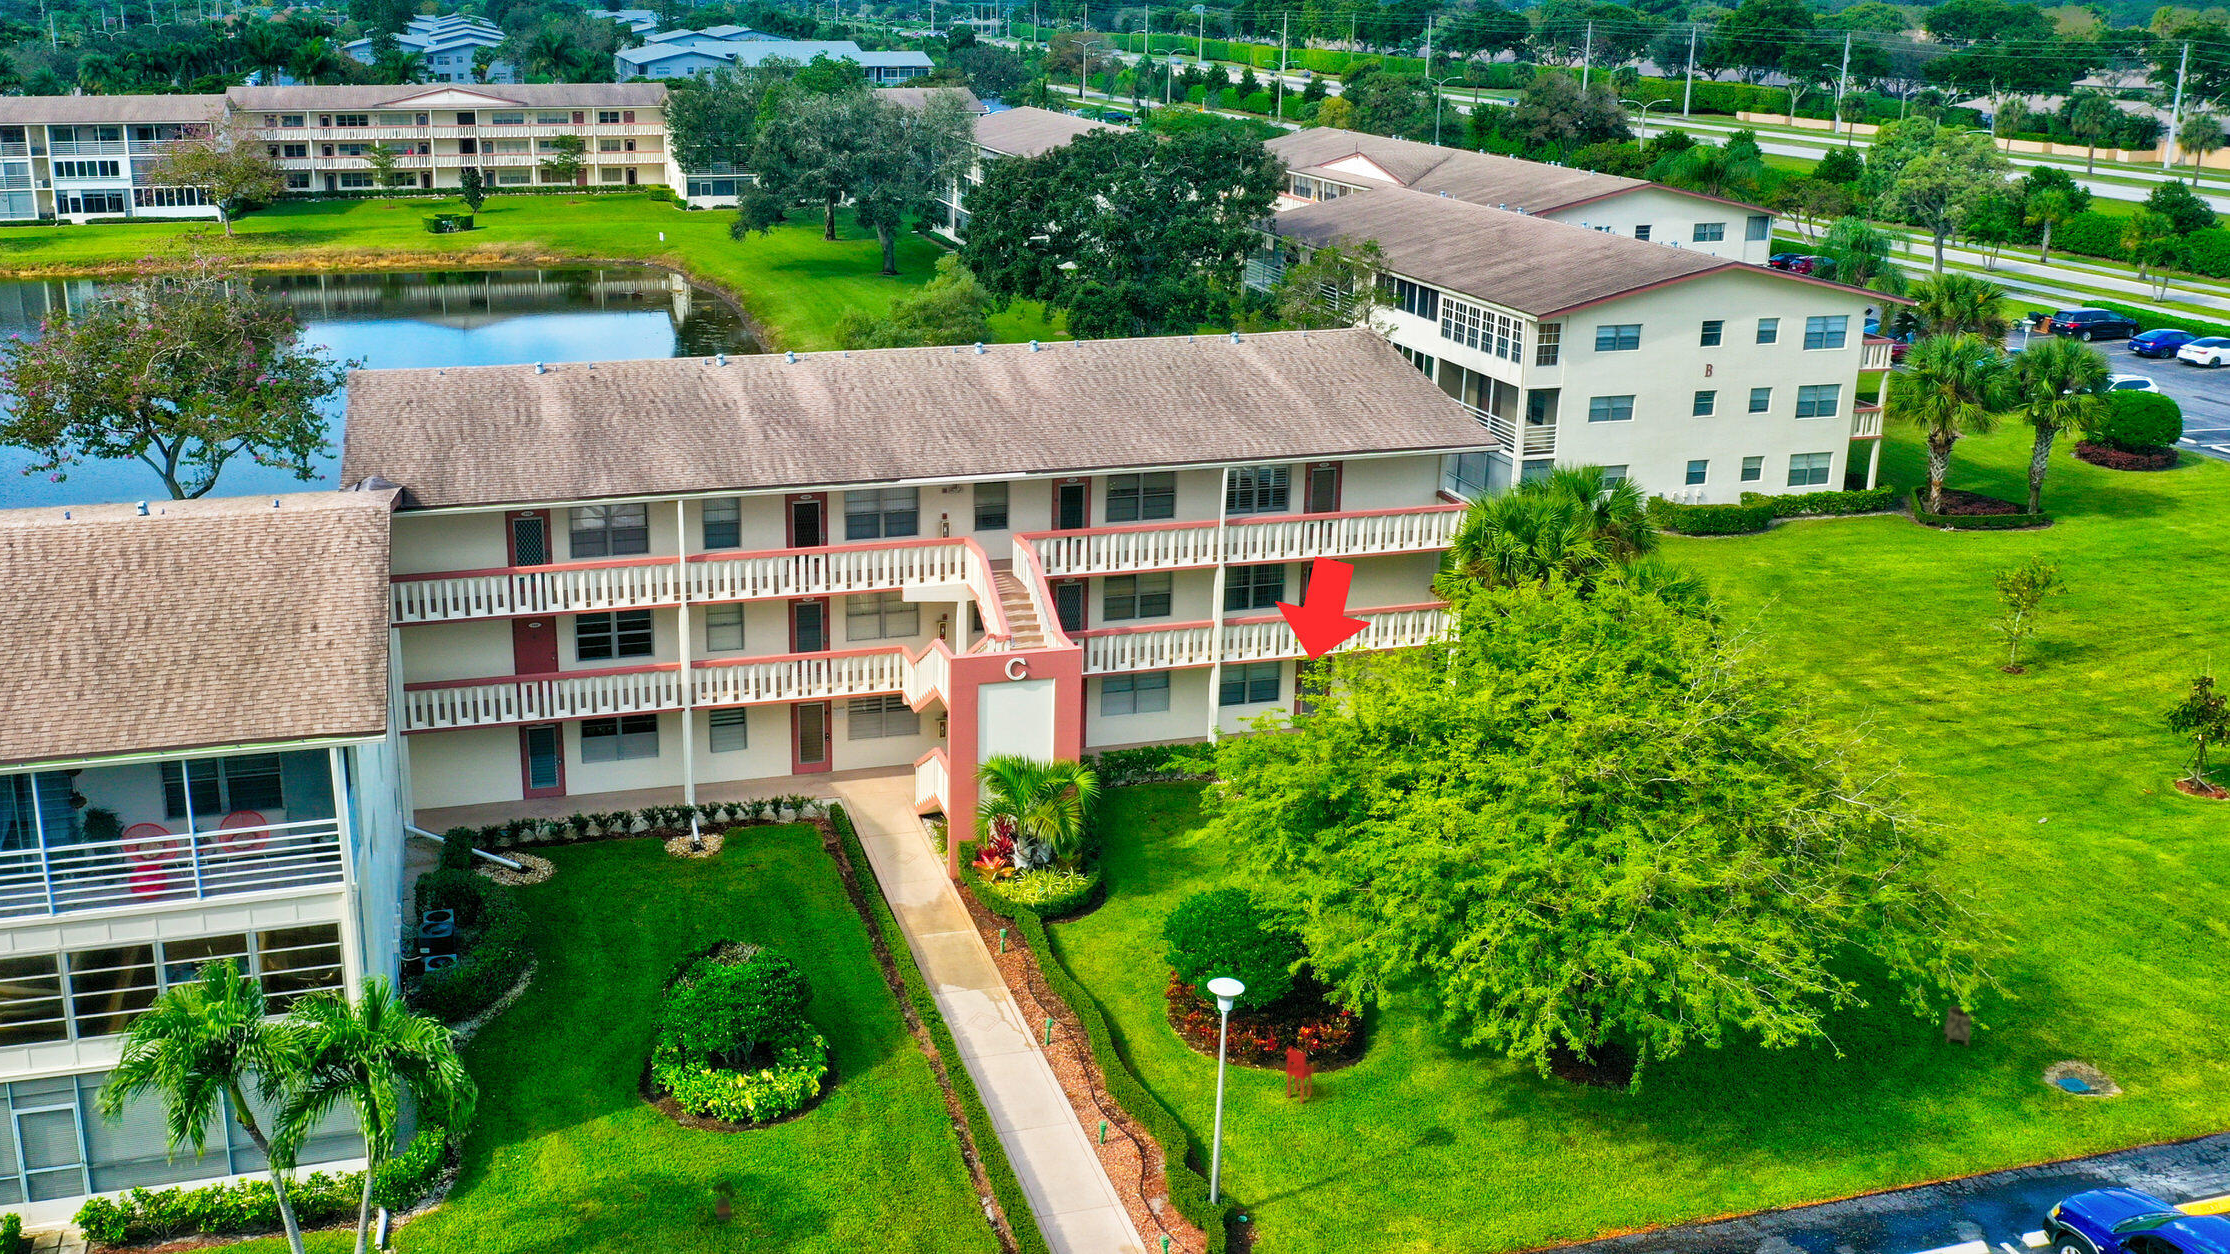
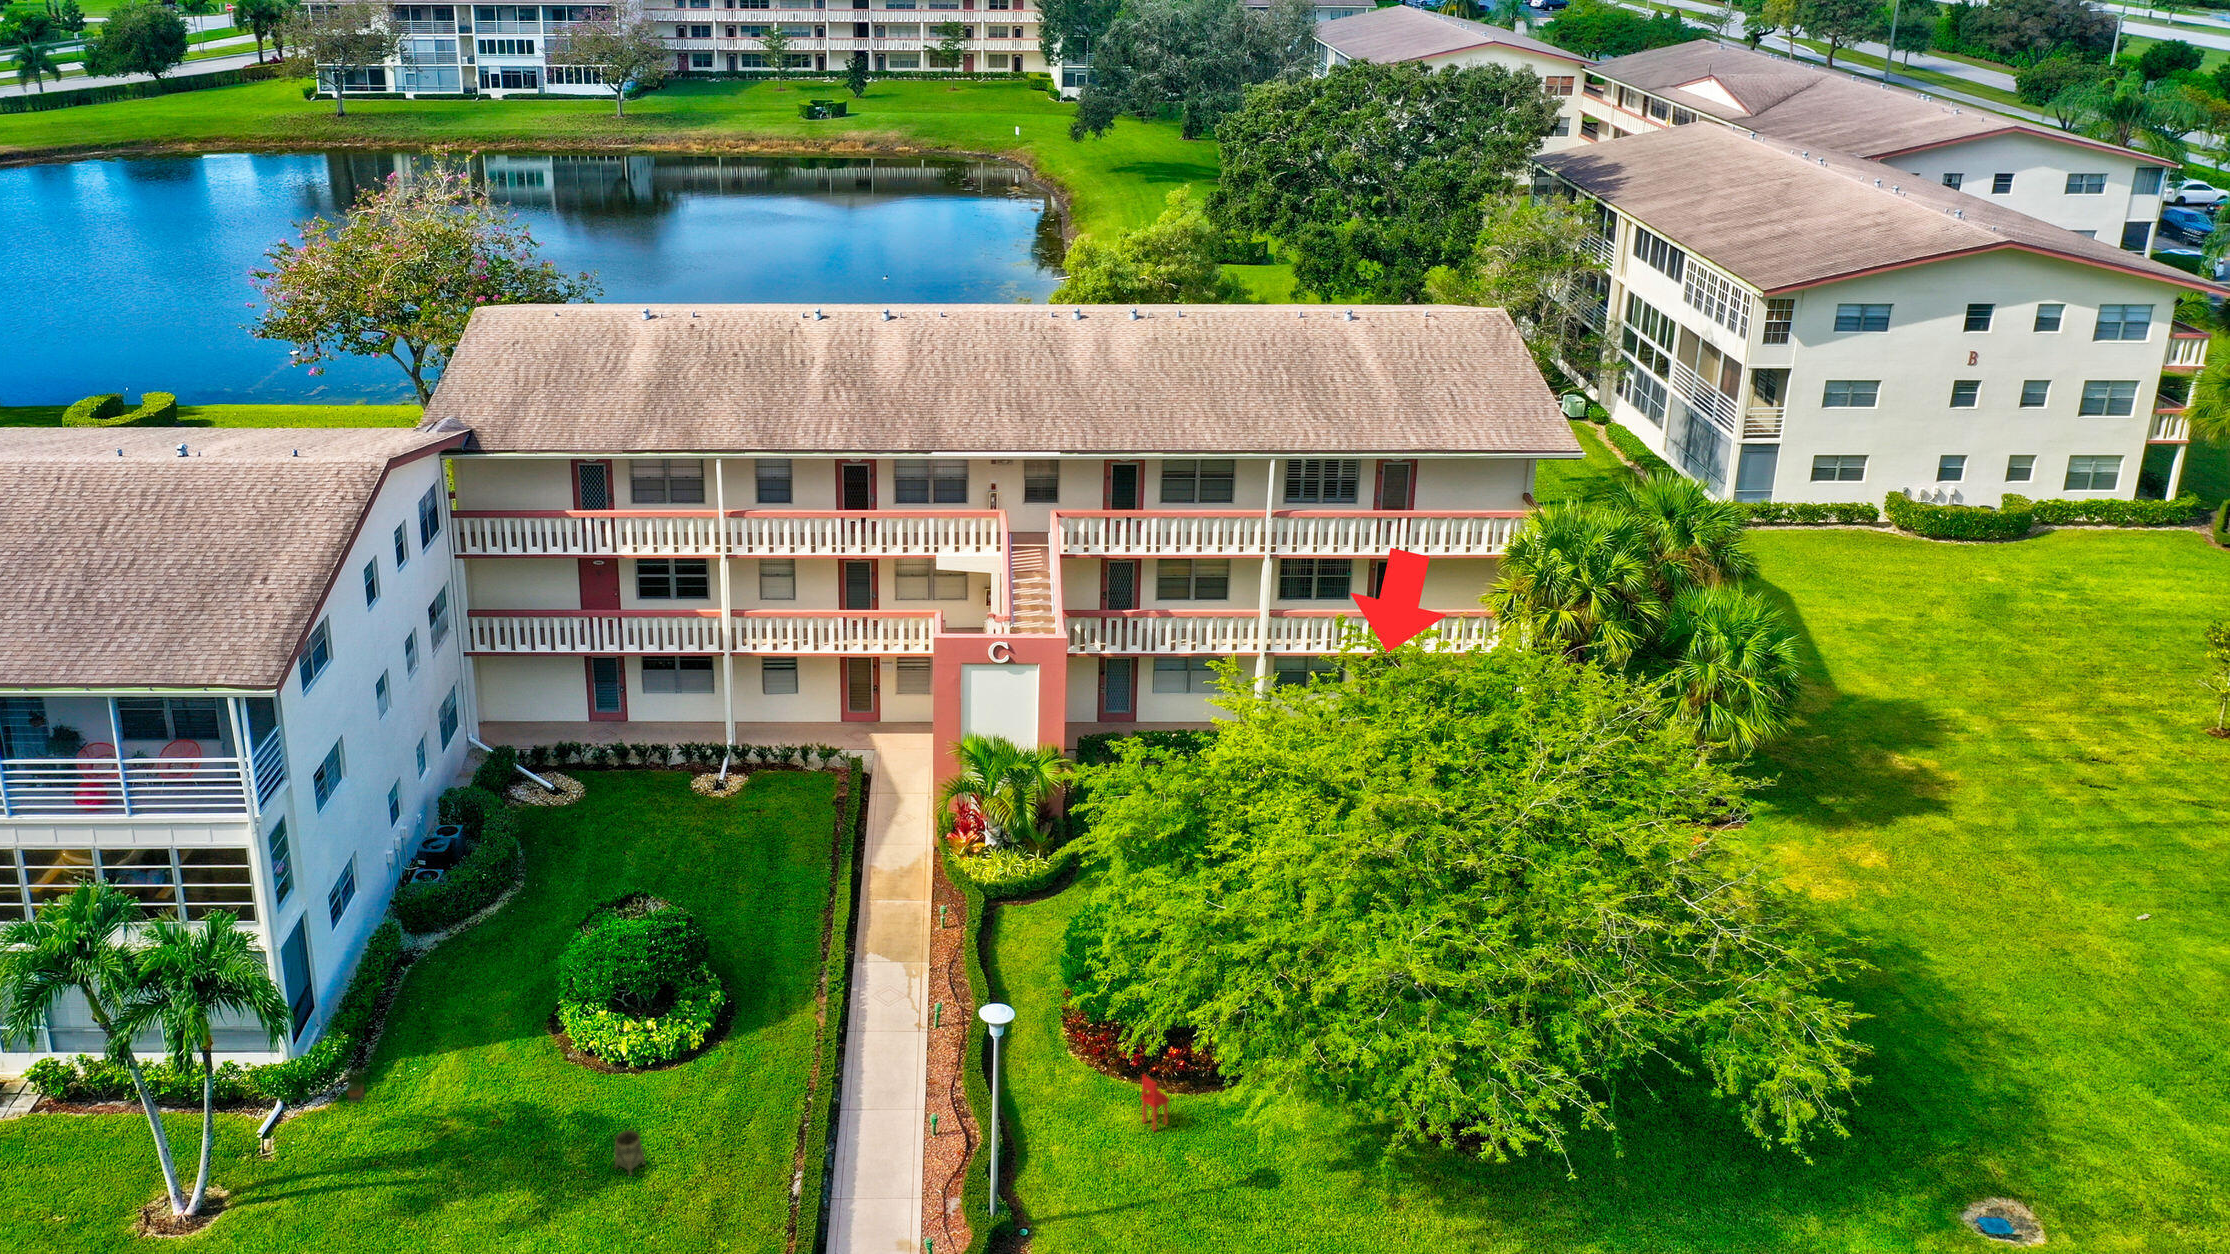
basket: present [1944,1006,1972,1045] -> present [615,1130,646,1175]
potted tree: present [712,1181,736,1220] -> present [344,1069,365,1102]

